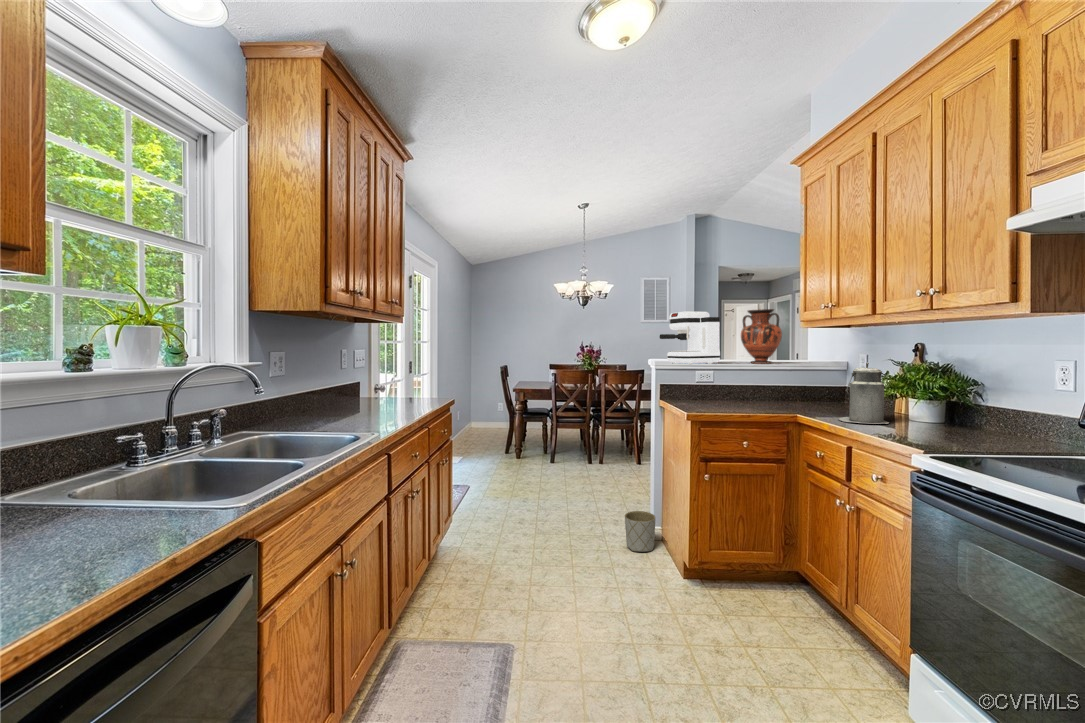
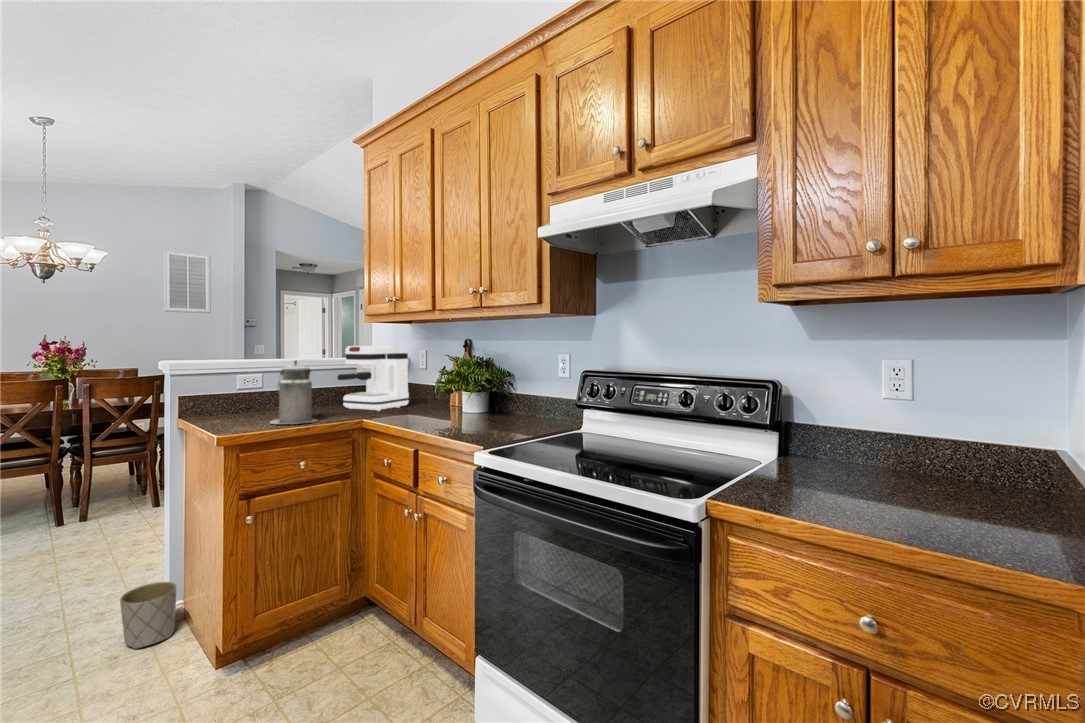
vase: present [741,309,782,364] -> none [298,299,345,363]
coffee maker: present [660,312,720,364] -> present [337,346,409,411]
canister: present [839,363,889,424] -> present [270,360,317,424]

